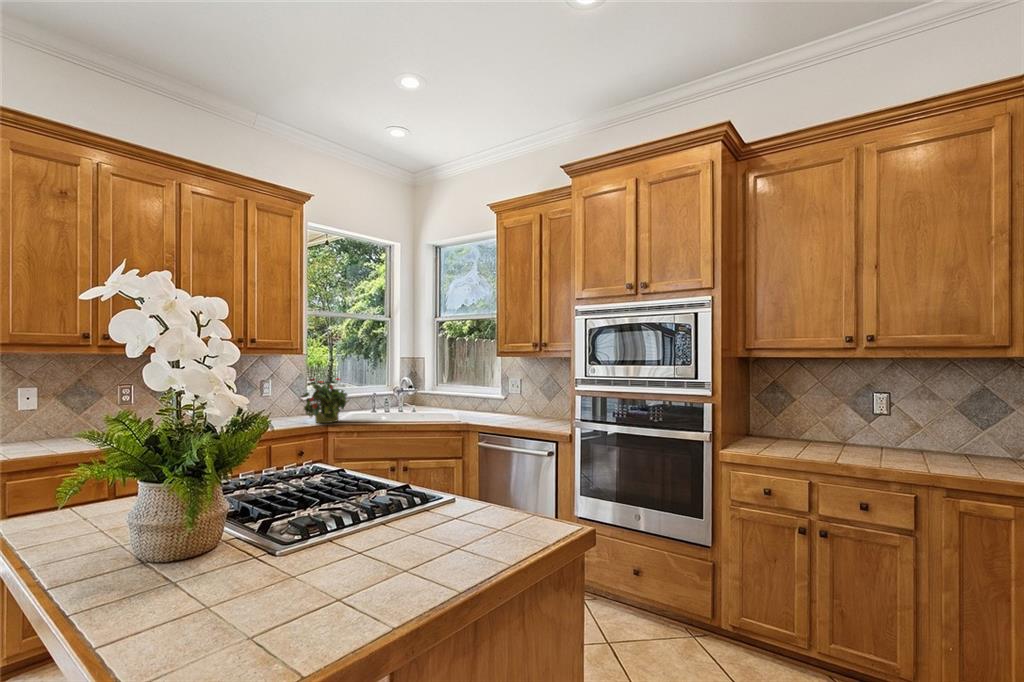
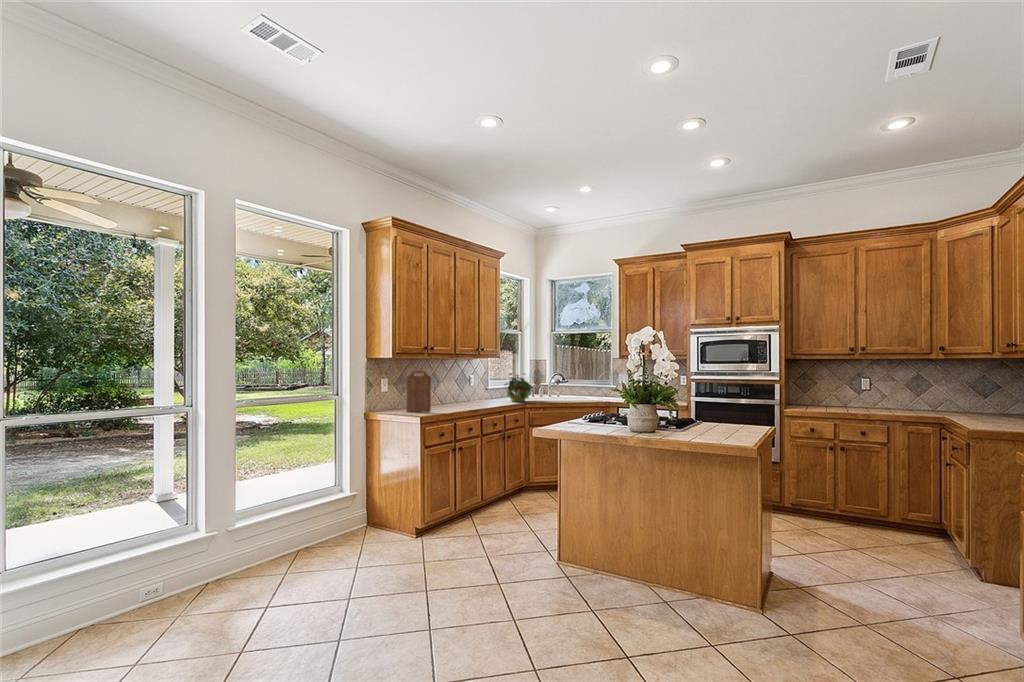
cutting board: none [39,378,80,450] -> present [406,371,431,412]

